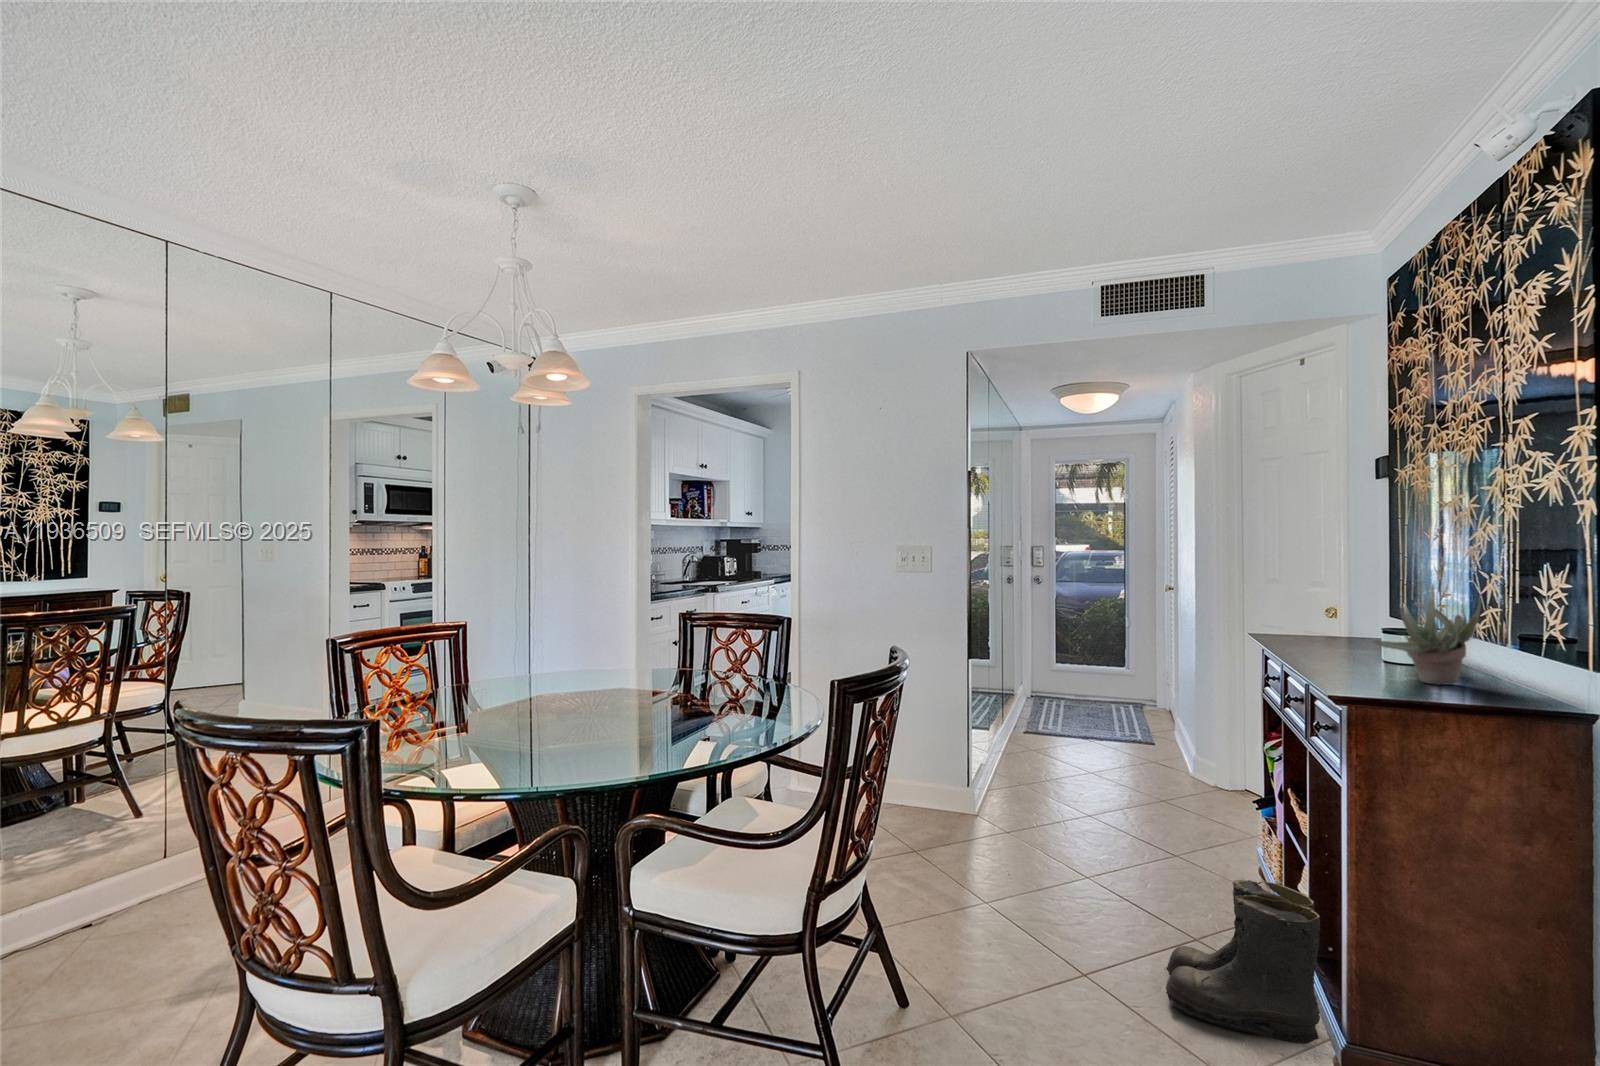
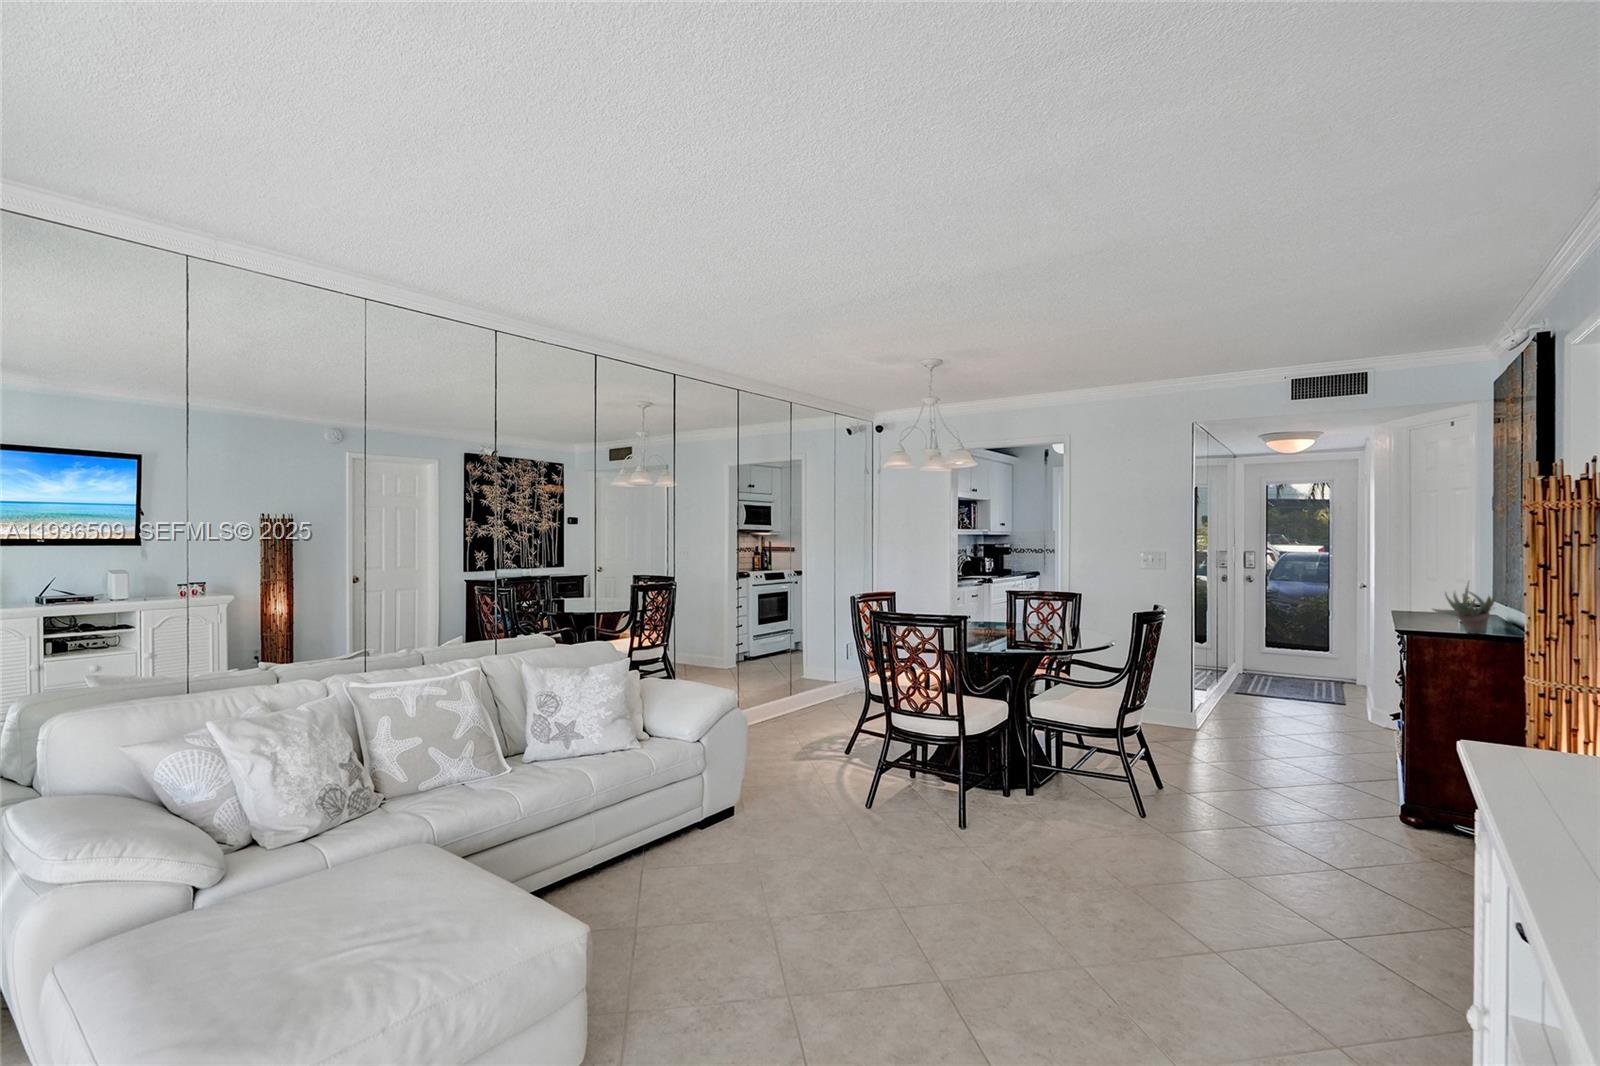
boots: present [1166,880,1320,1044] -> none [1312,740,1401,817]

